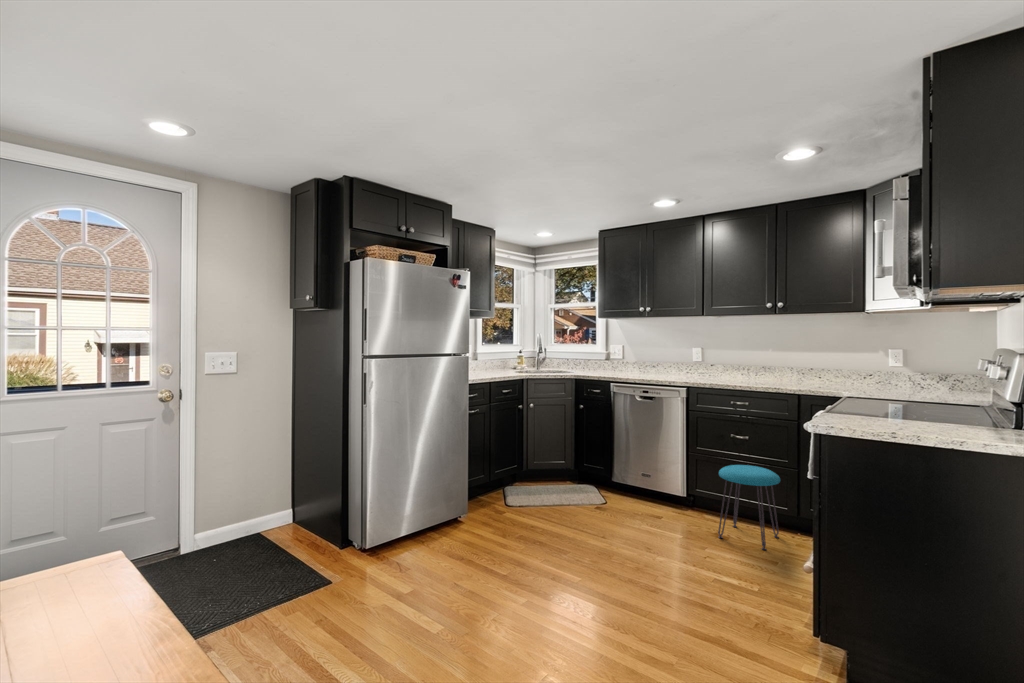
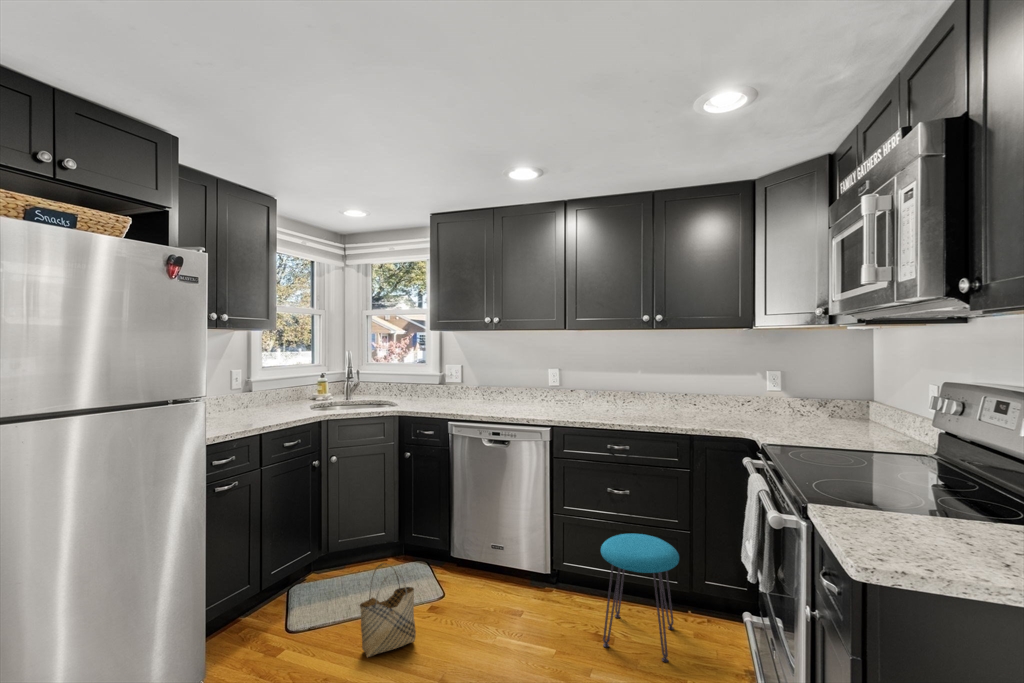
woven basket: none [551,466,586,520] -> present [360,563,416,657]

